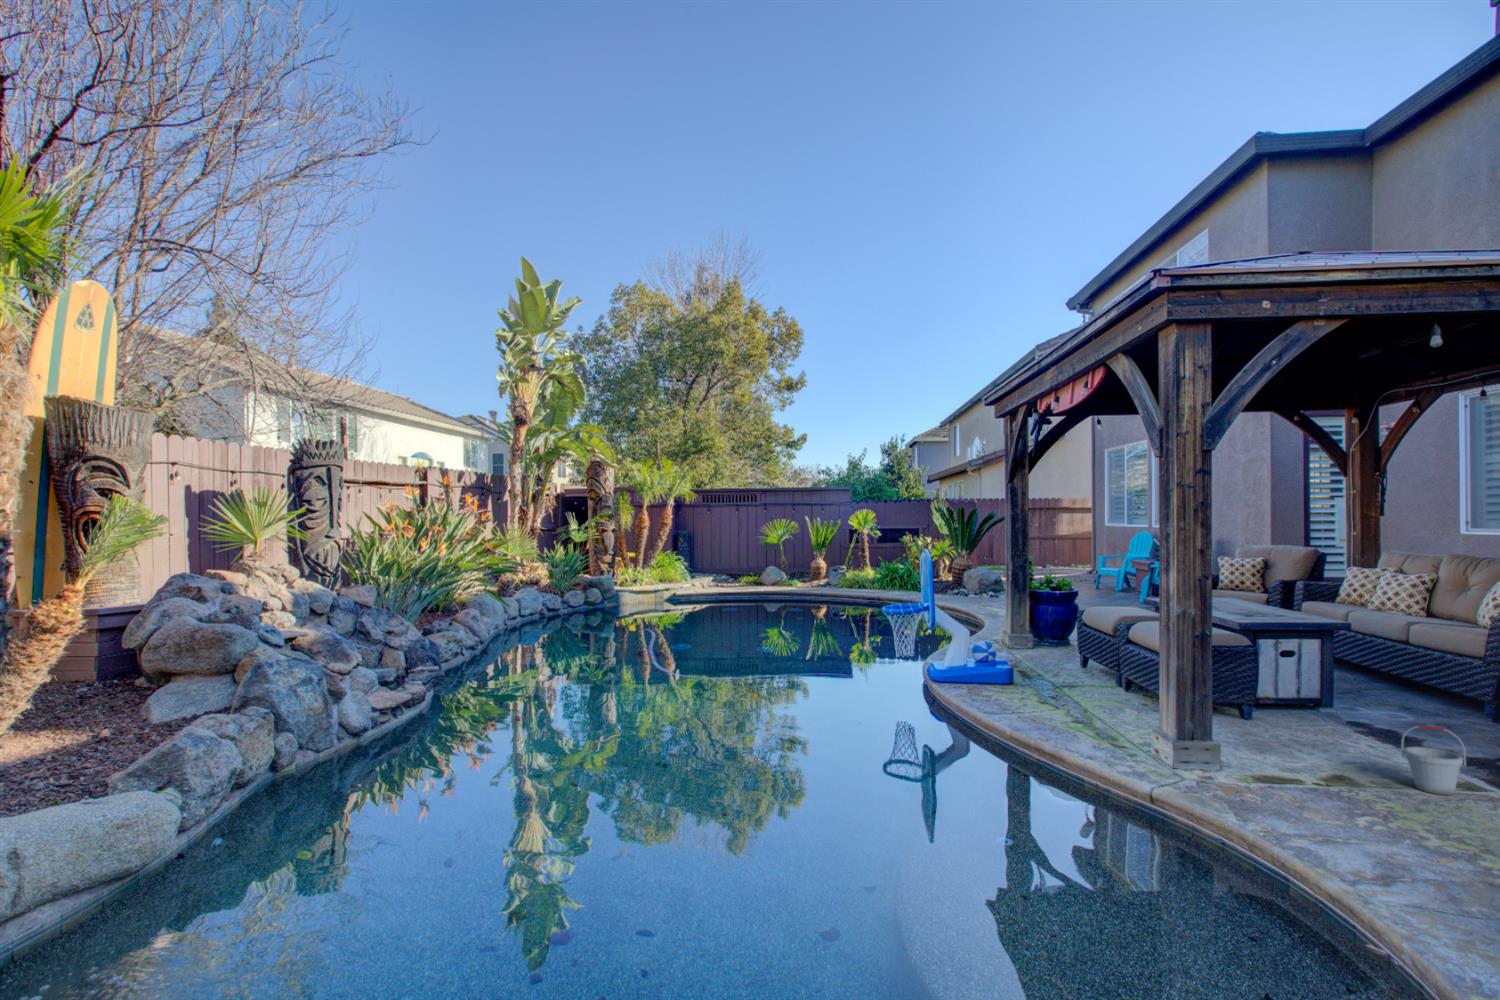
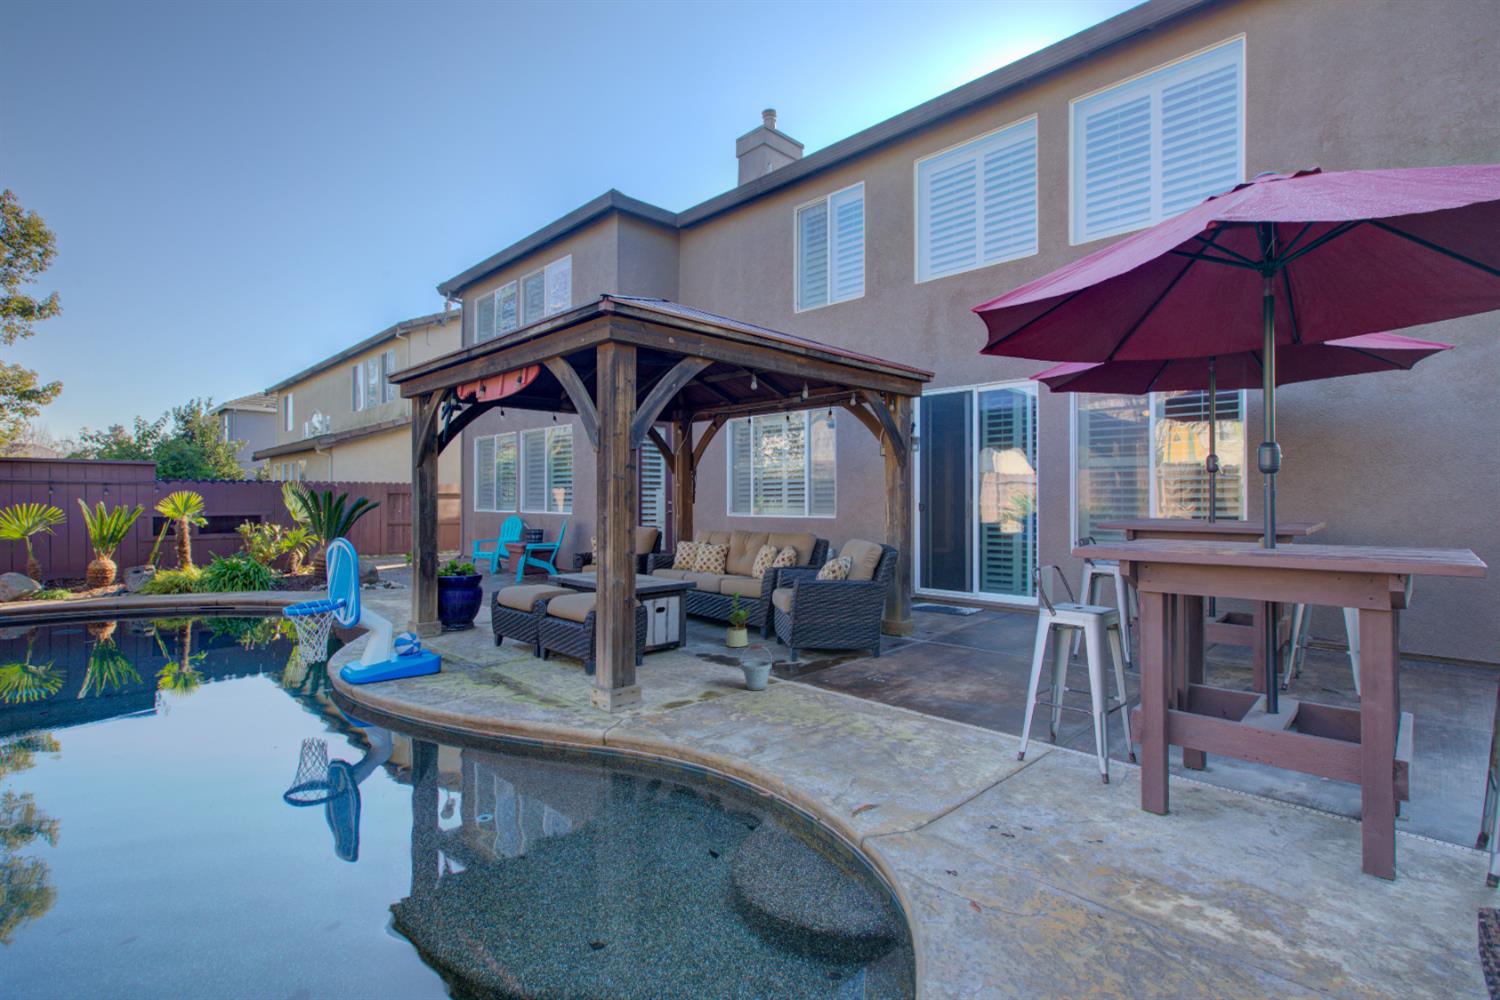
potted plant: none [1408,641,1461,724] -> present [726,591,750,647]

